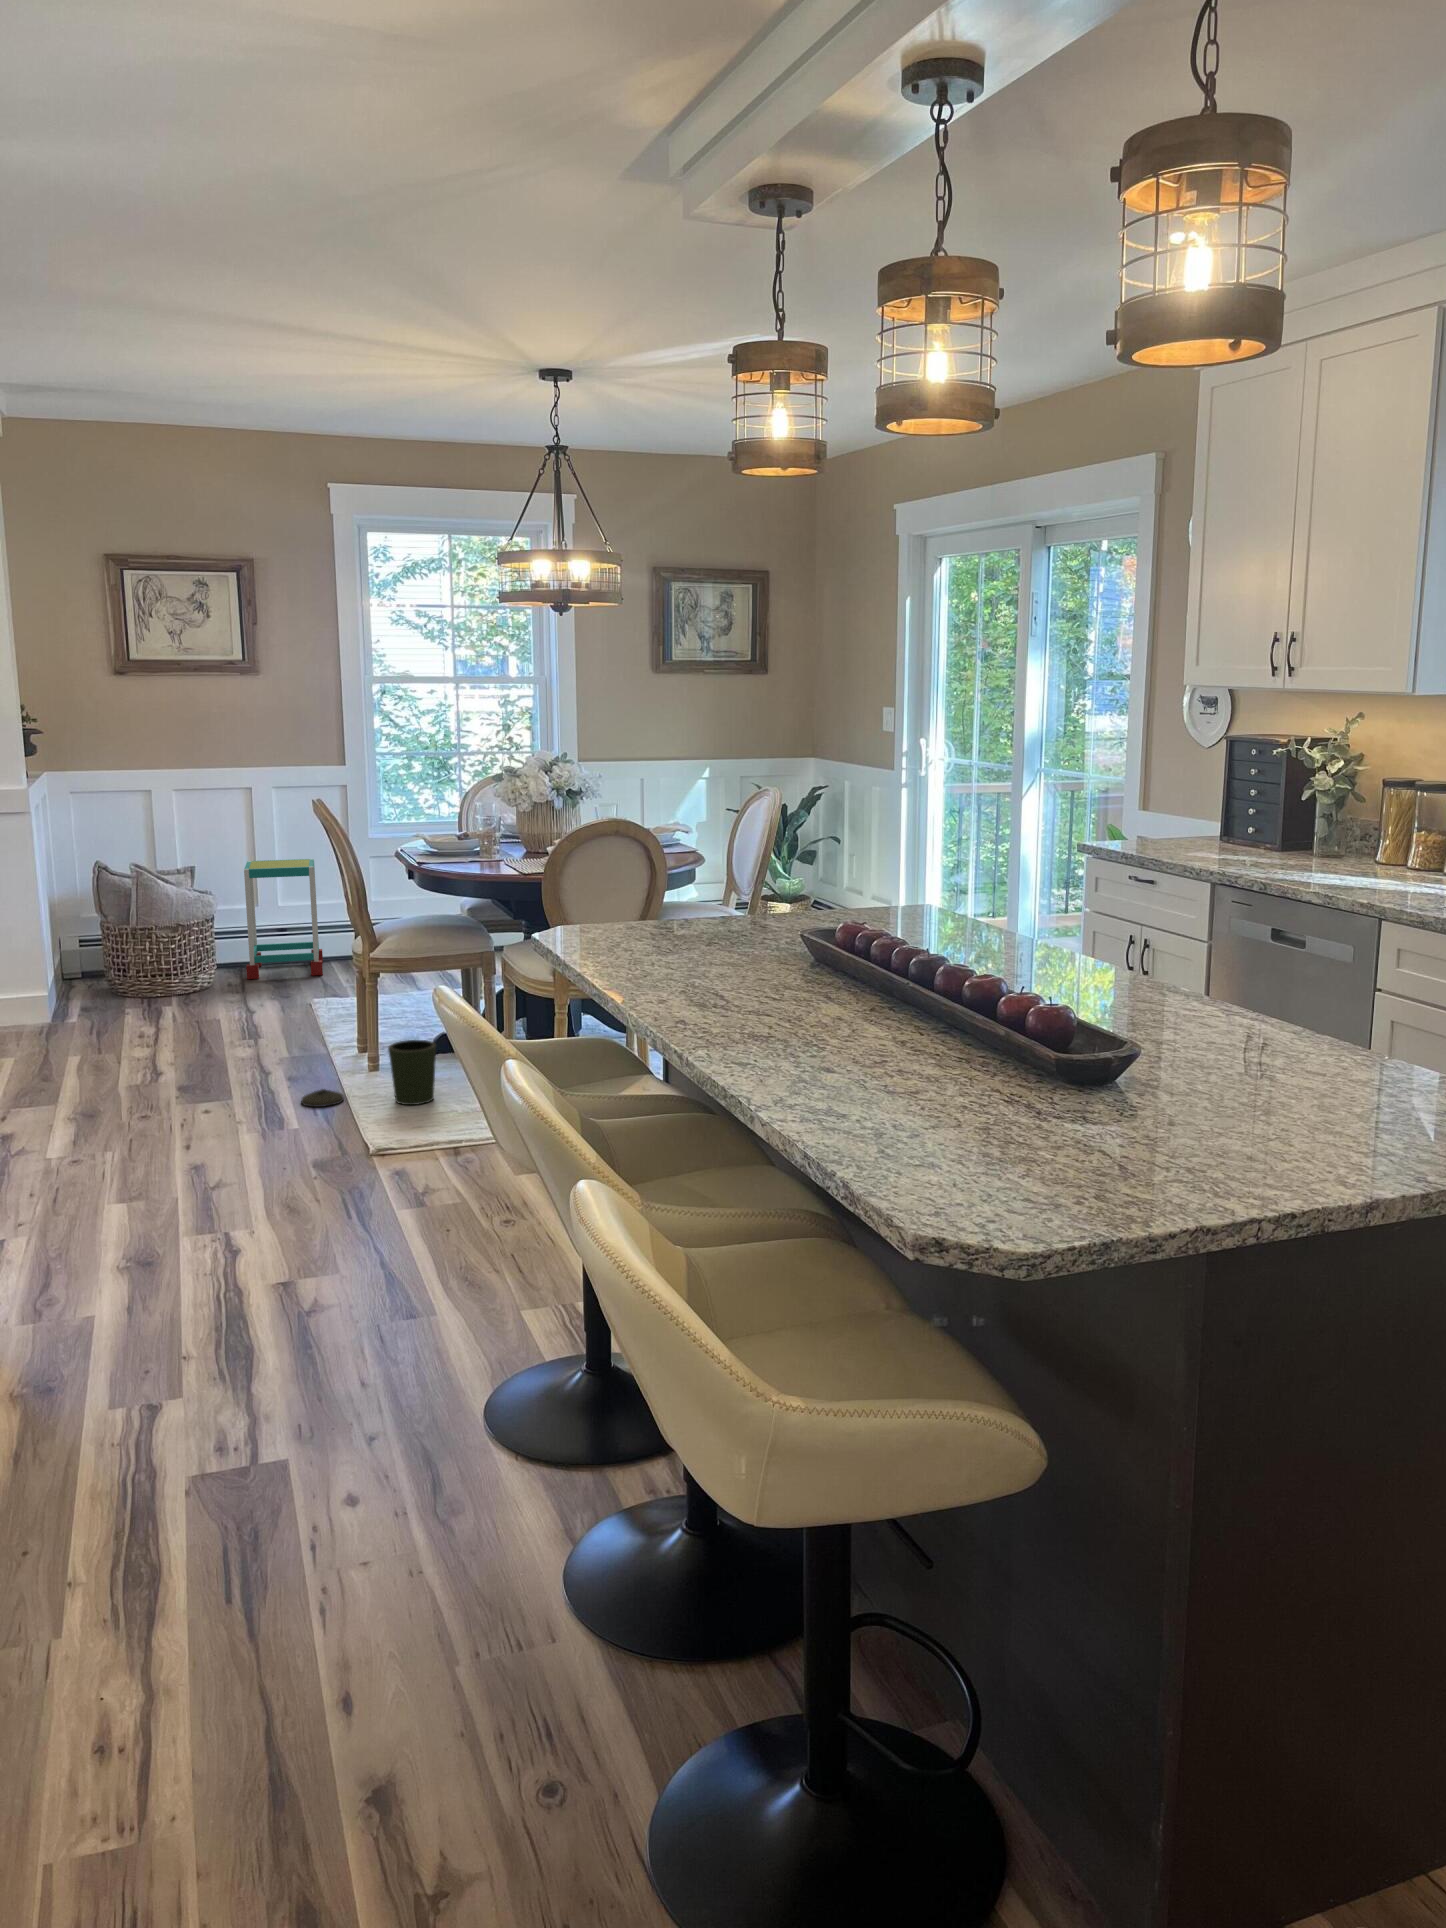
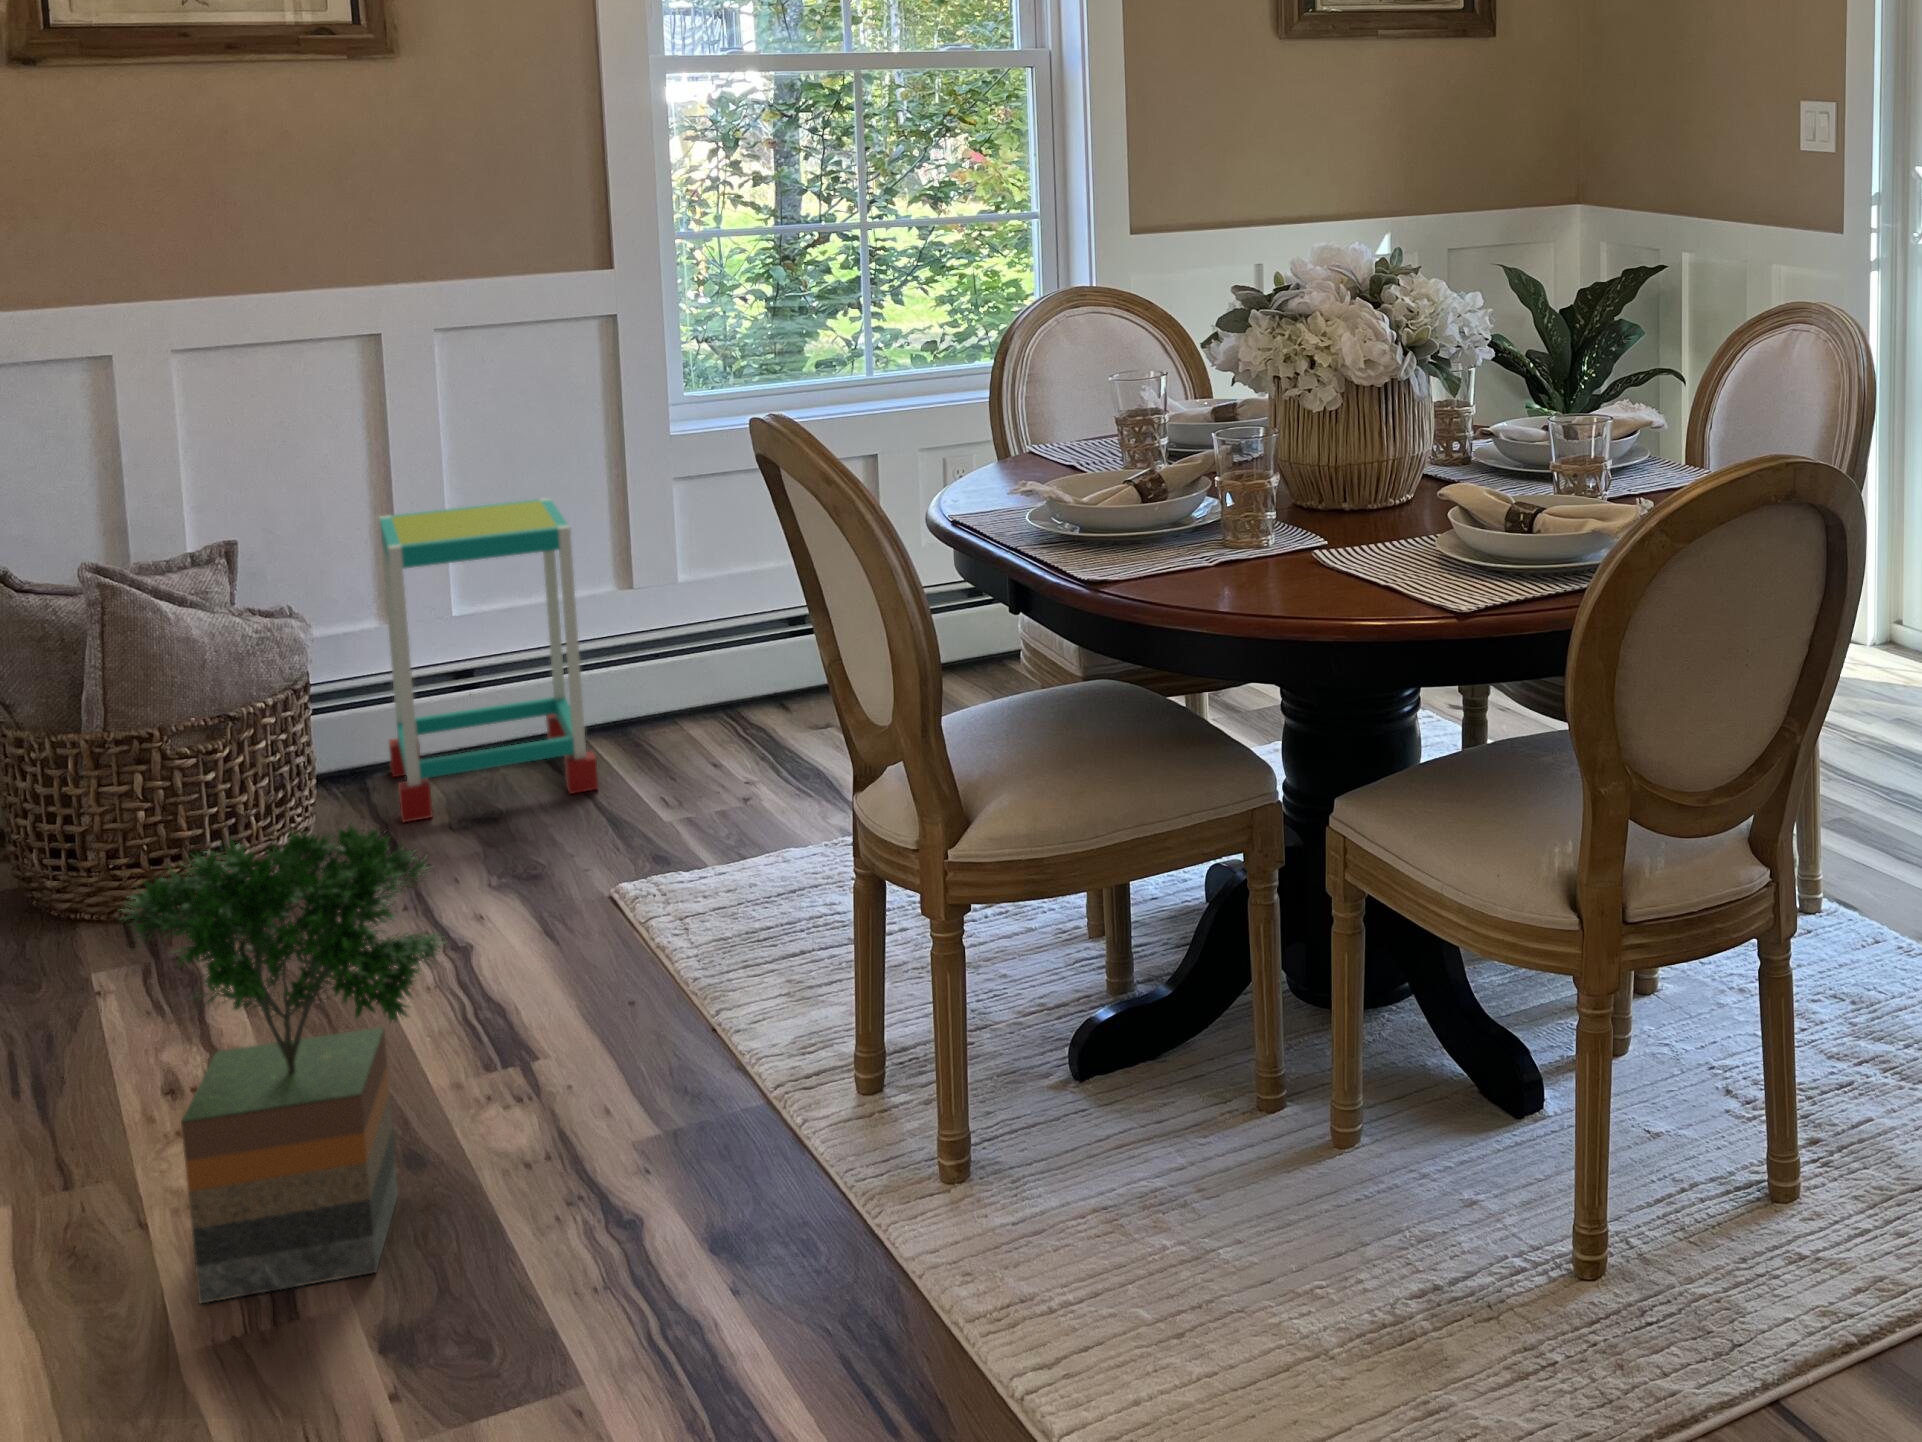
potted tree: none [114,932,215,1078] -> present [120,824,445,1303]
trash can: present [301,1040,436,1107] -> none [796,1104,1204,1377]

